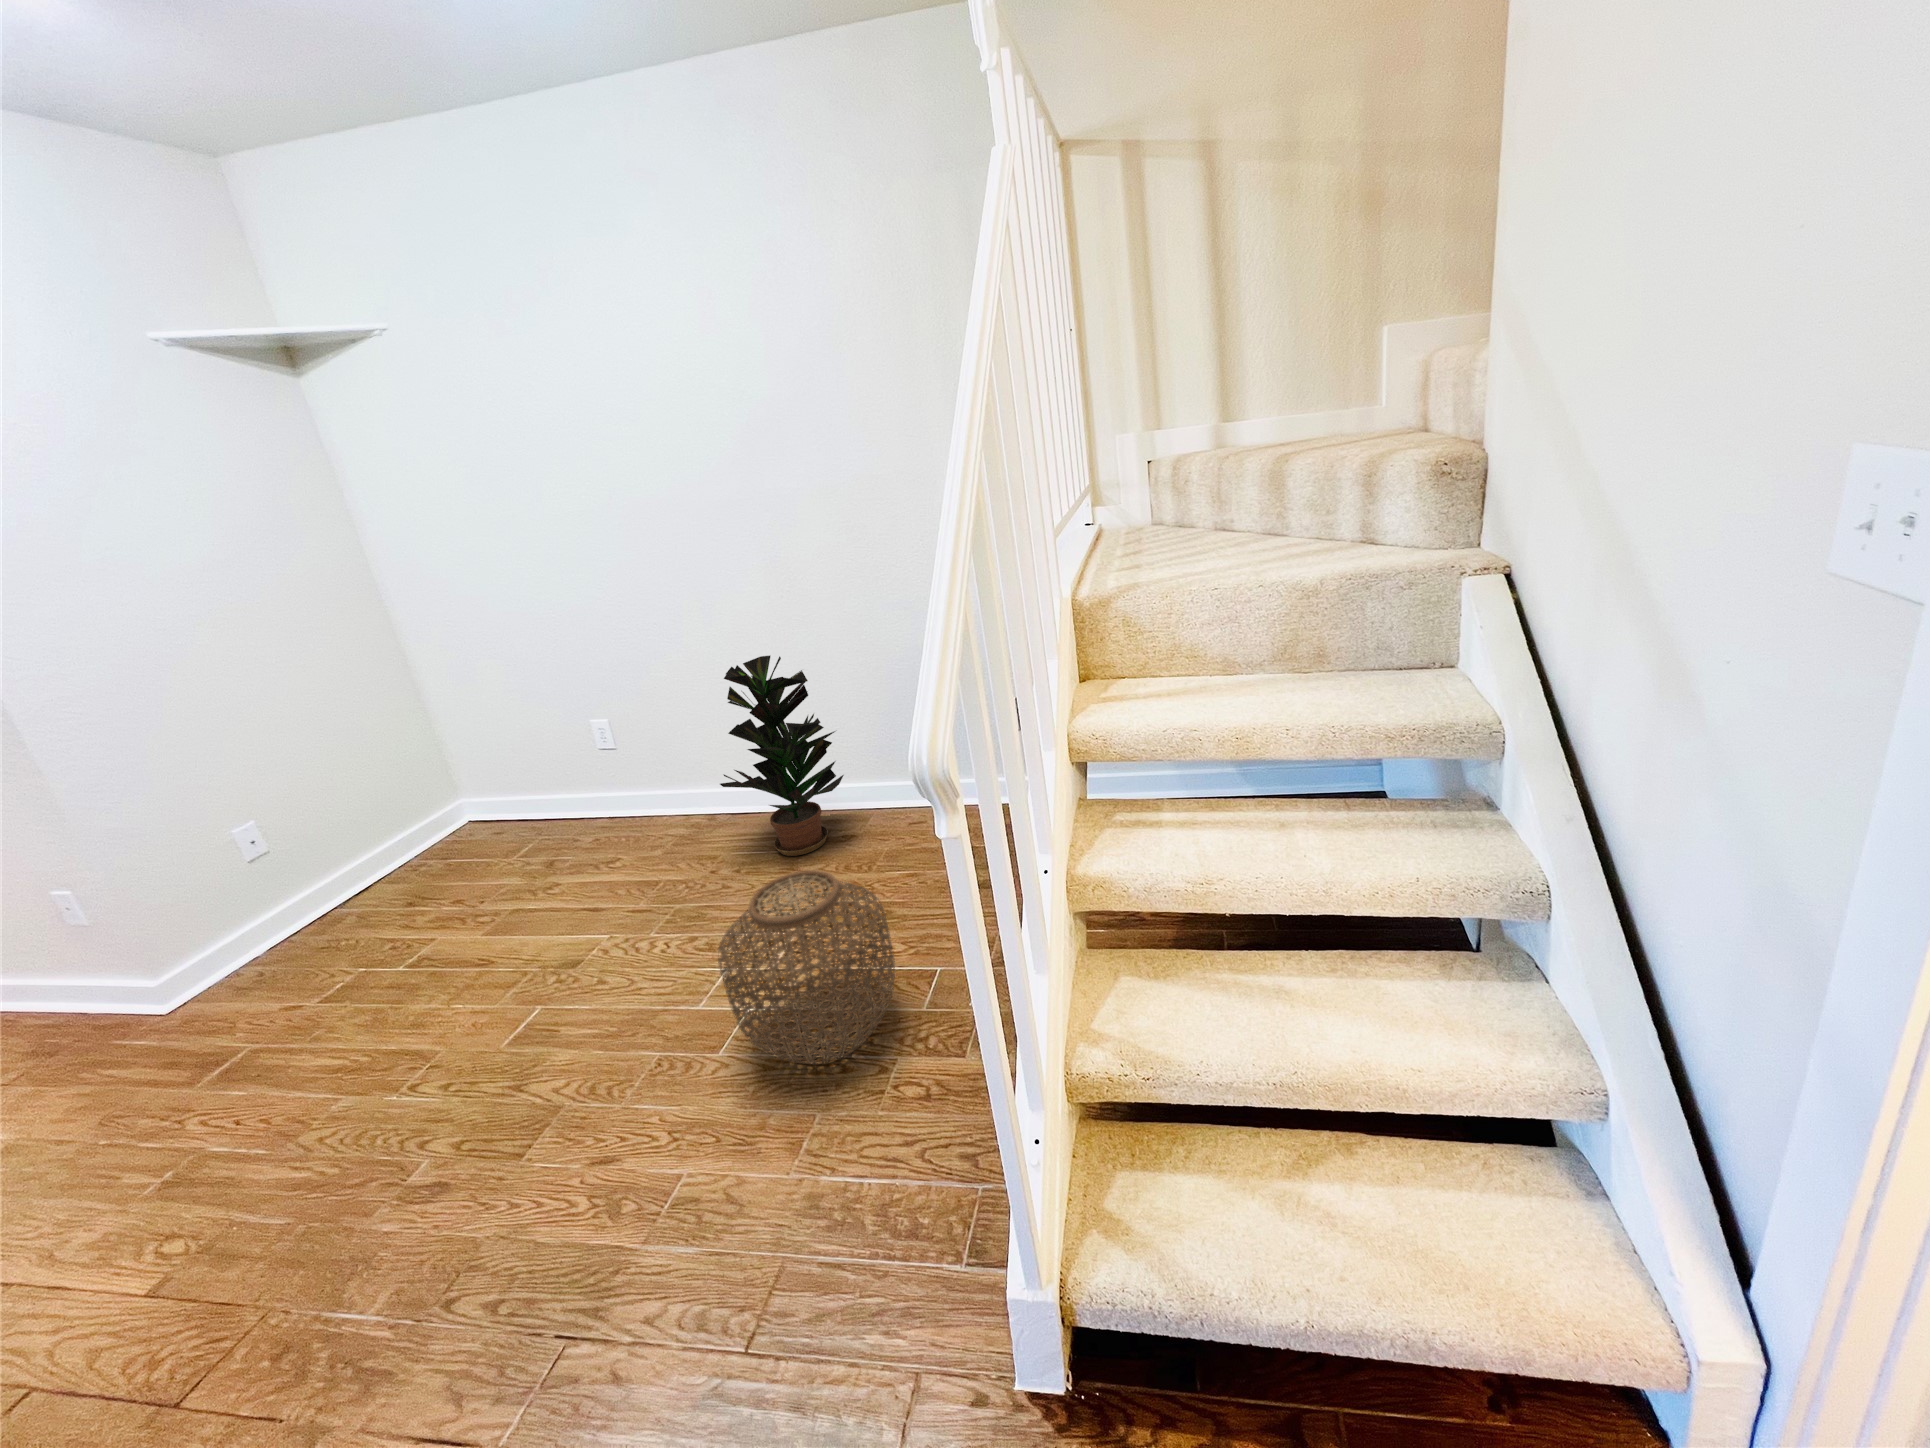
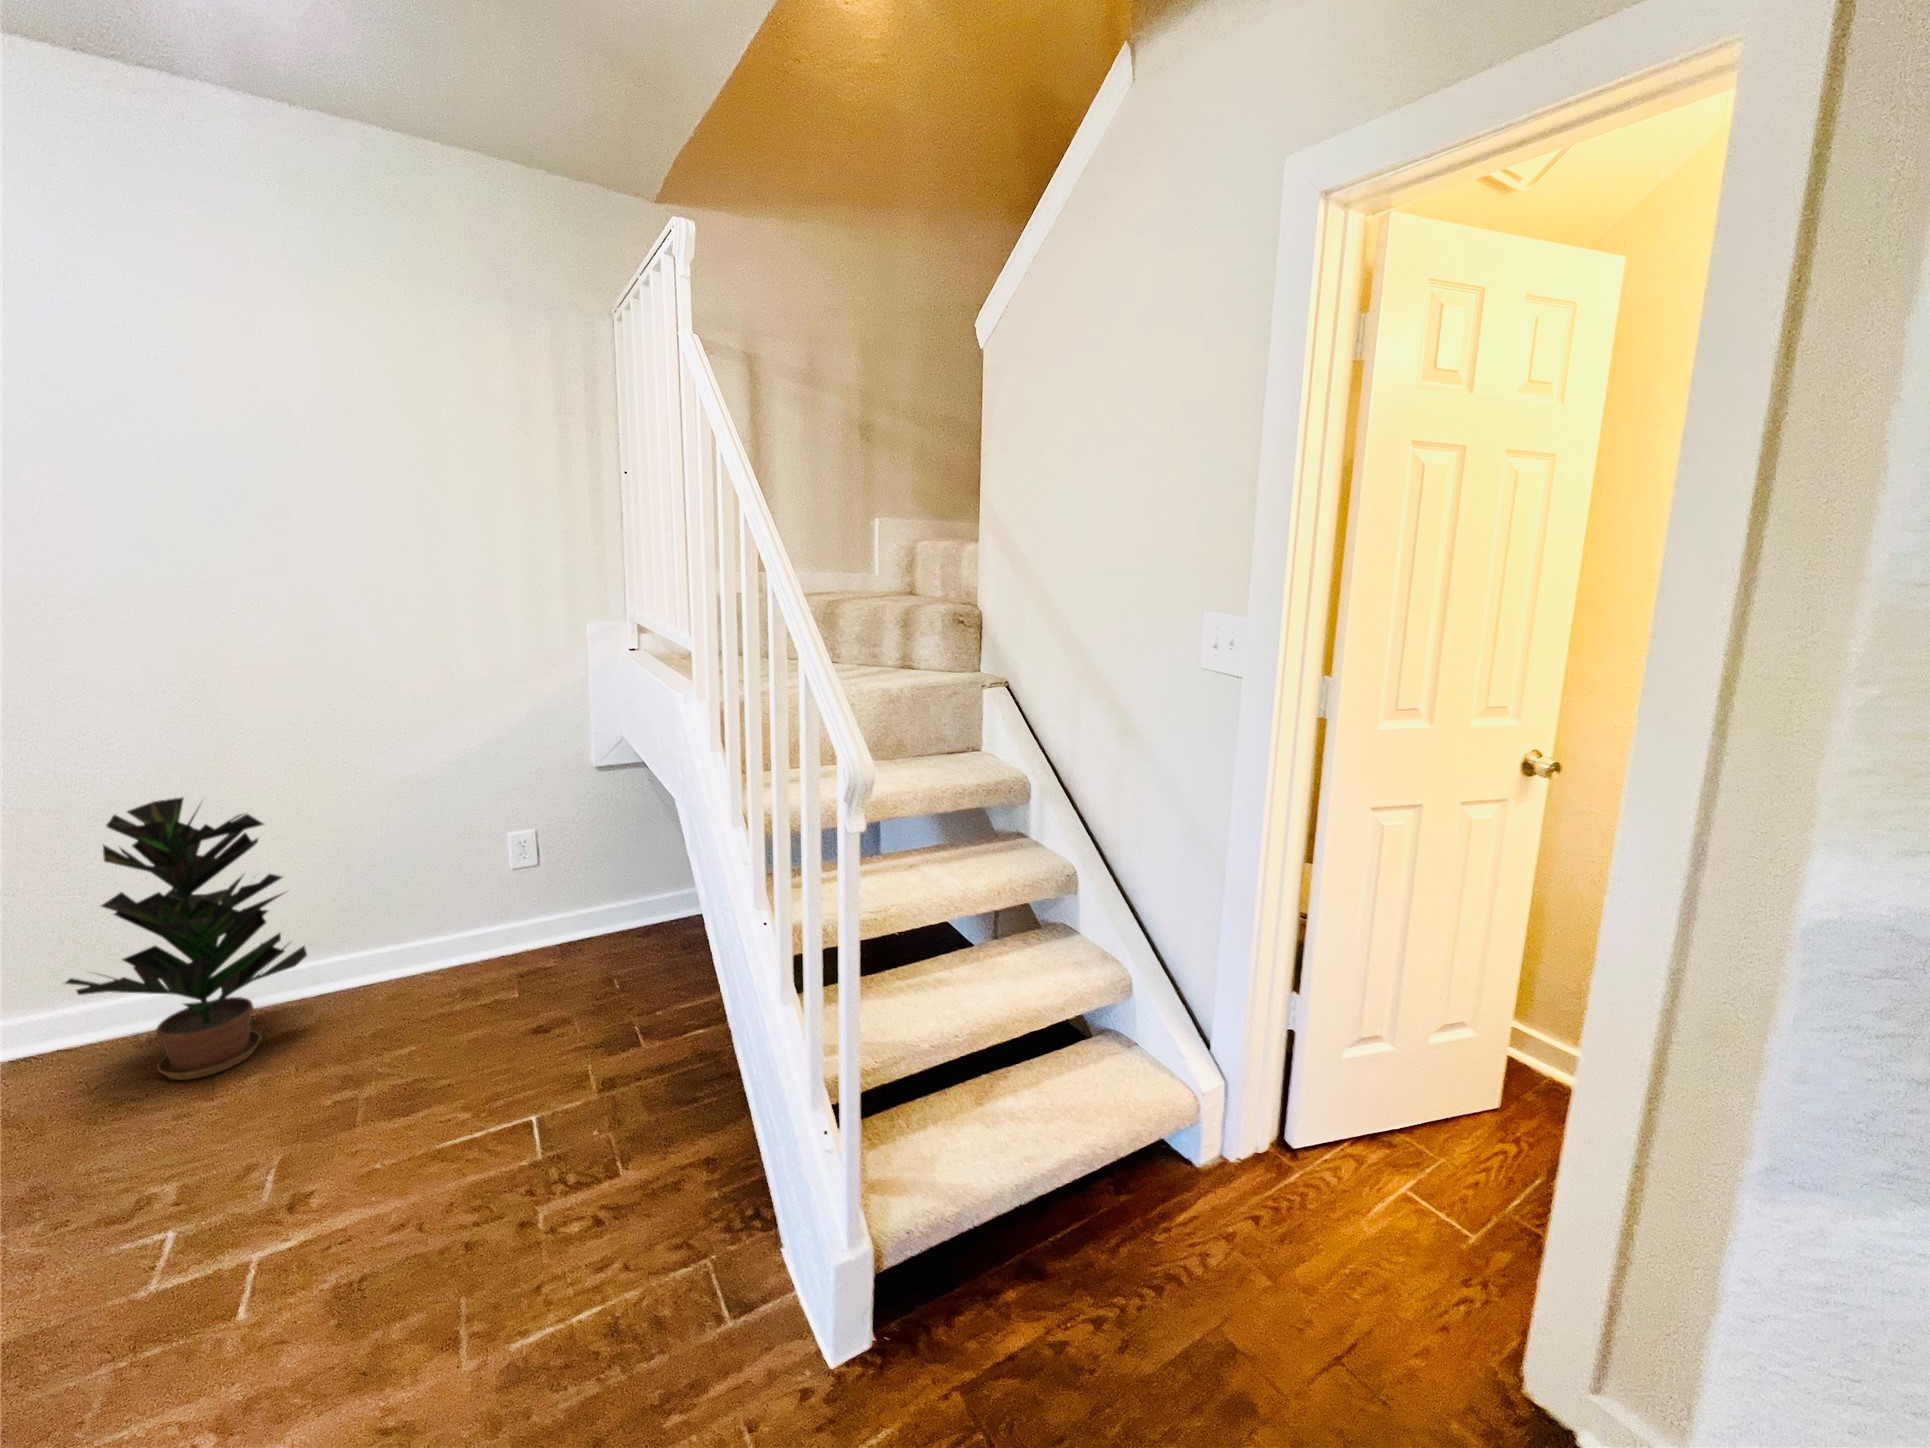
woven basket: present [718,870,895,1064] -> none [270,1018,524,1271]

